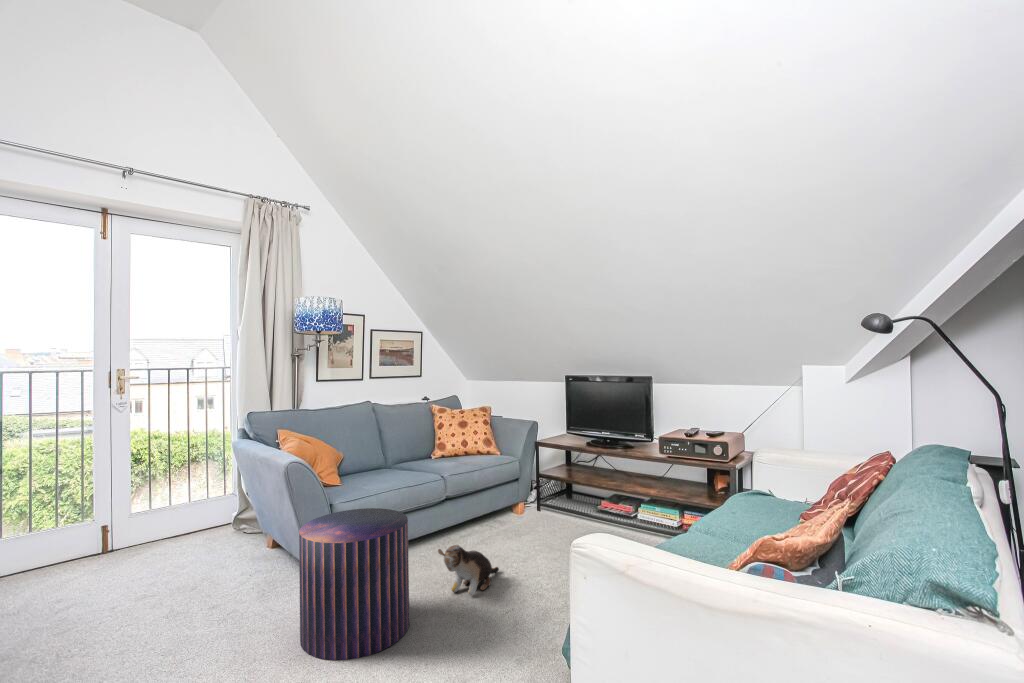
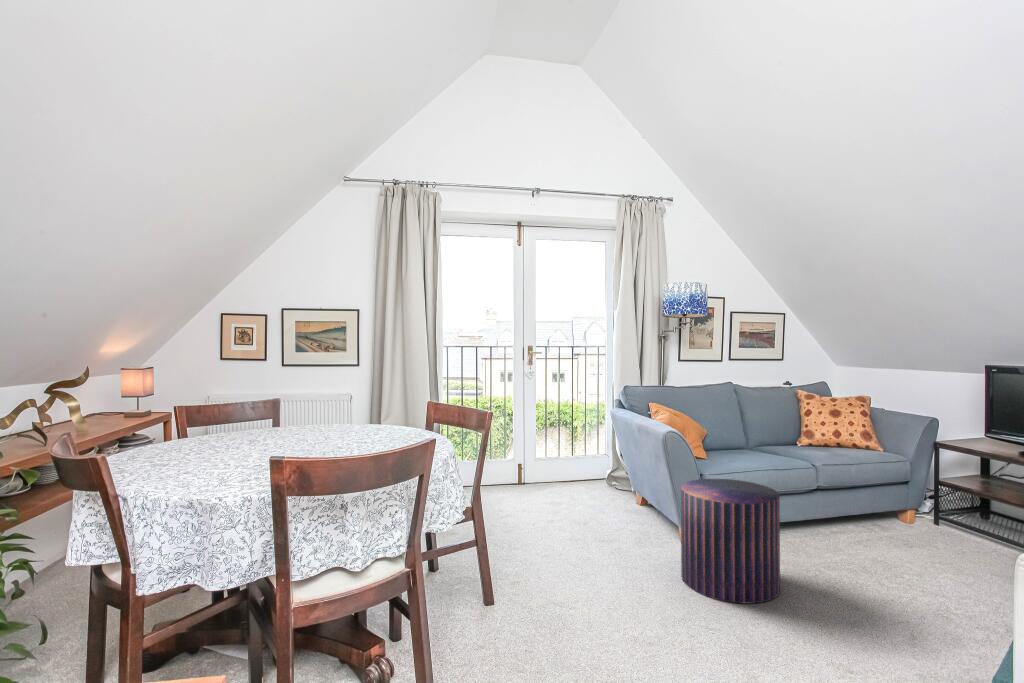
plush toy: present [438,545,499,595] -> none [809,531,880,584]

